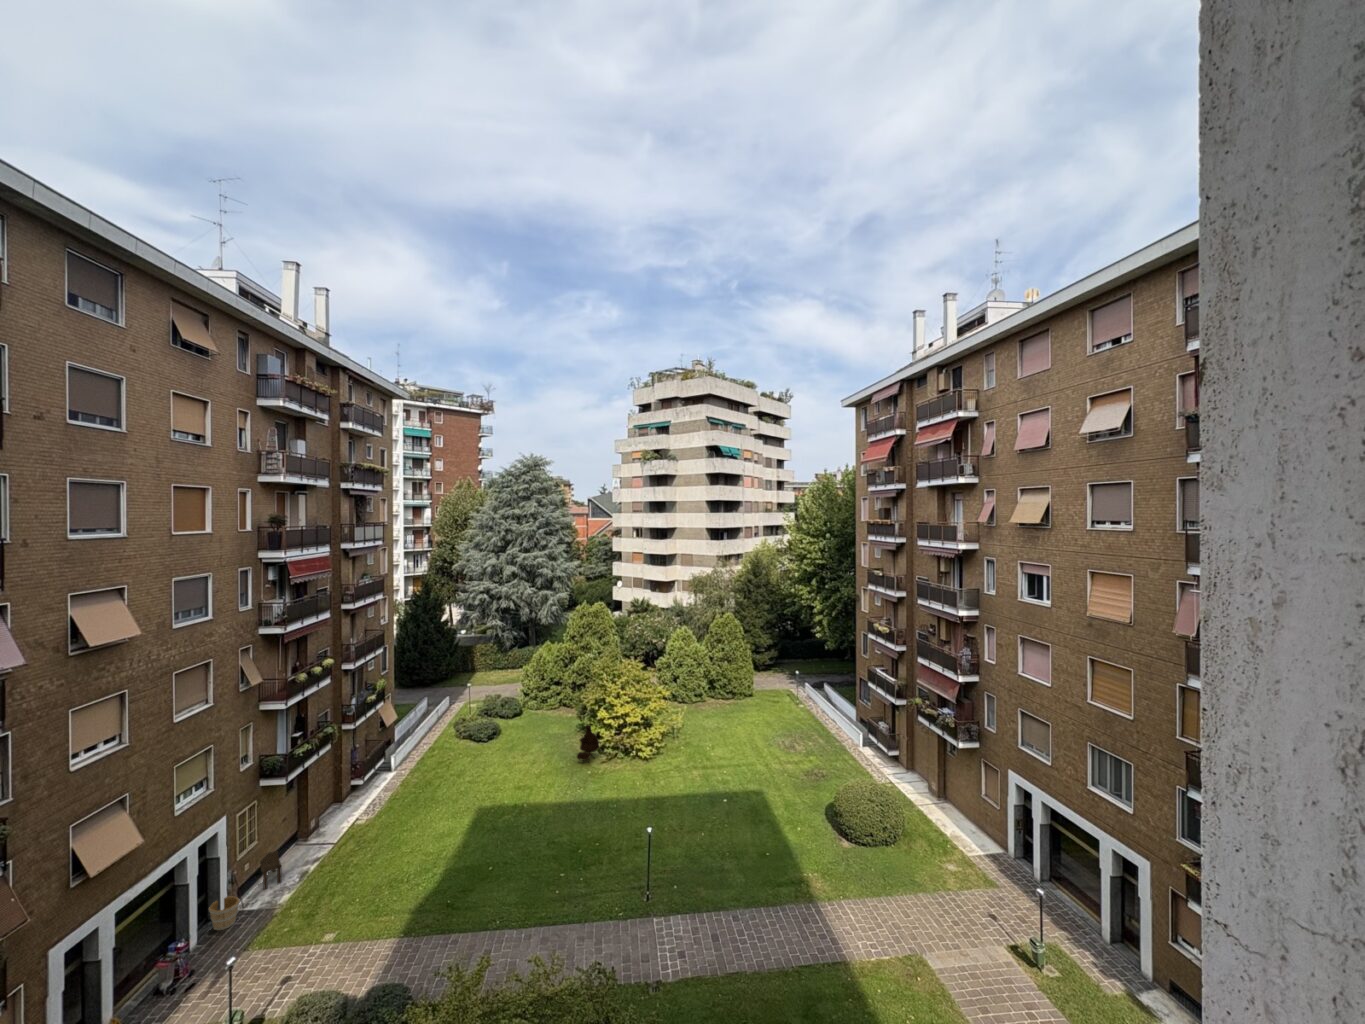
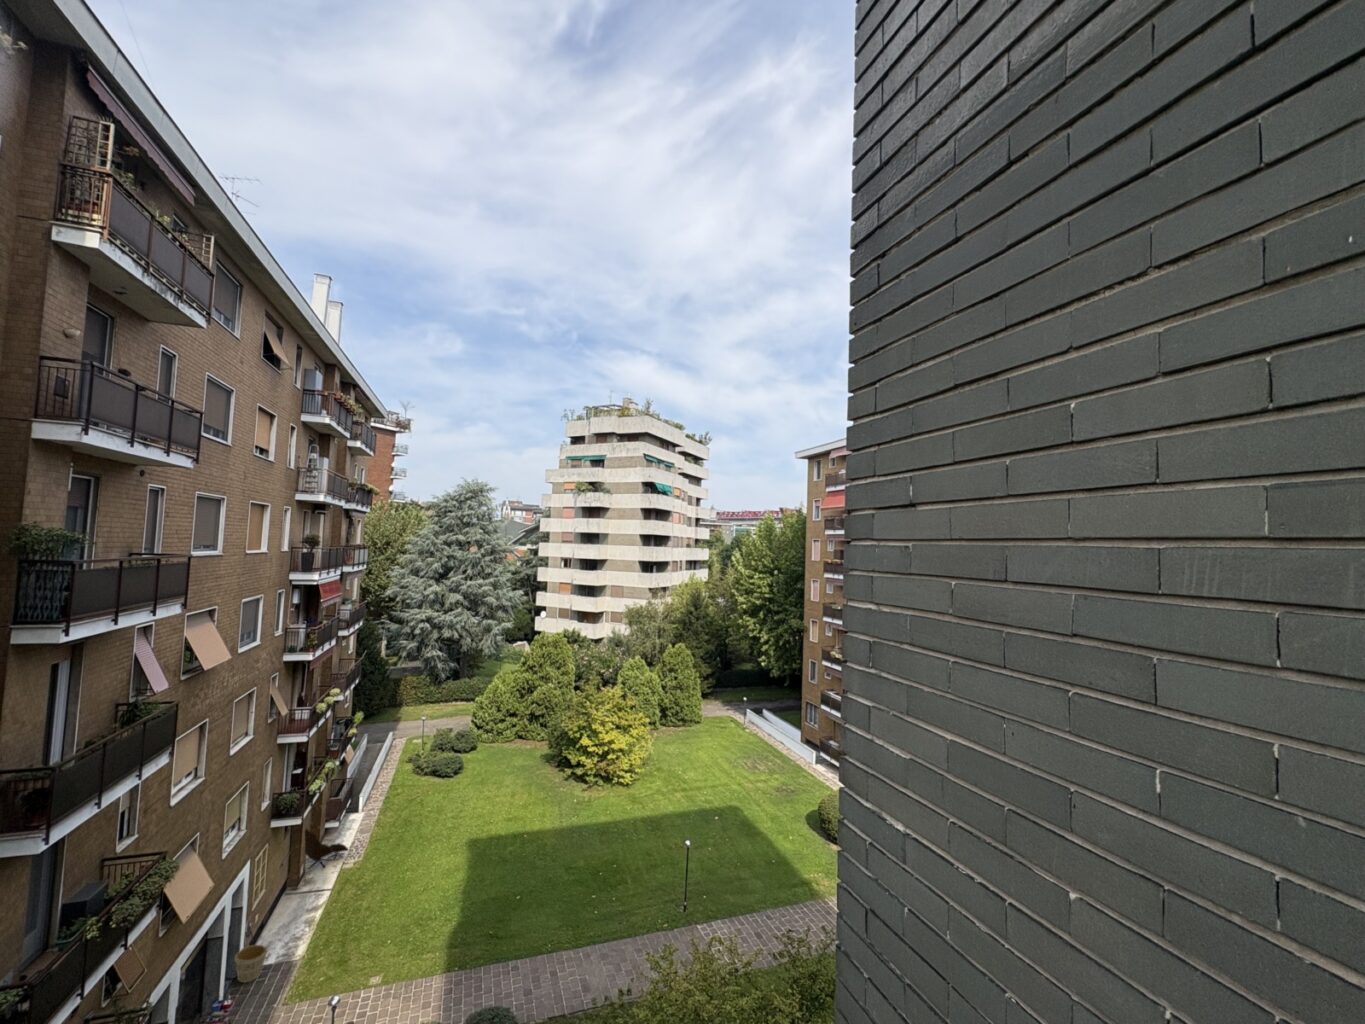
lounge chair: present [577,724,600,761] -> present [305,829,348,867]
bench: present [260,851,281,889] -> none [263,896,296,938]

